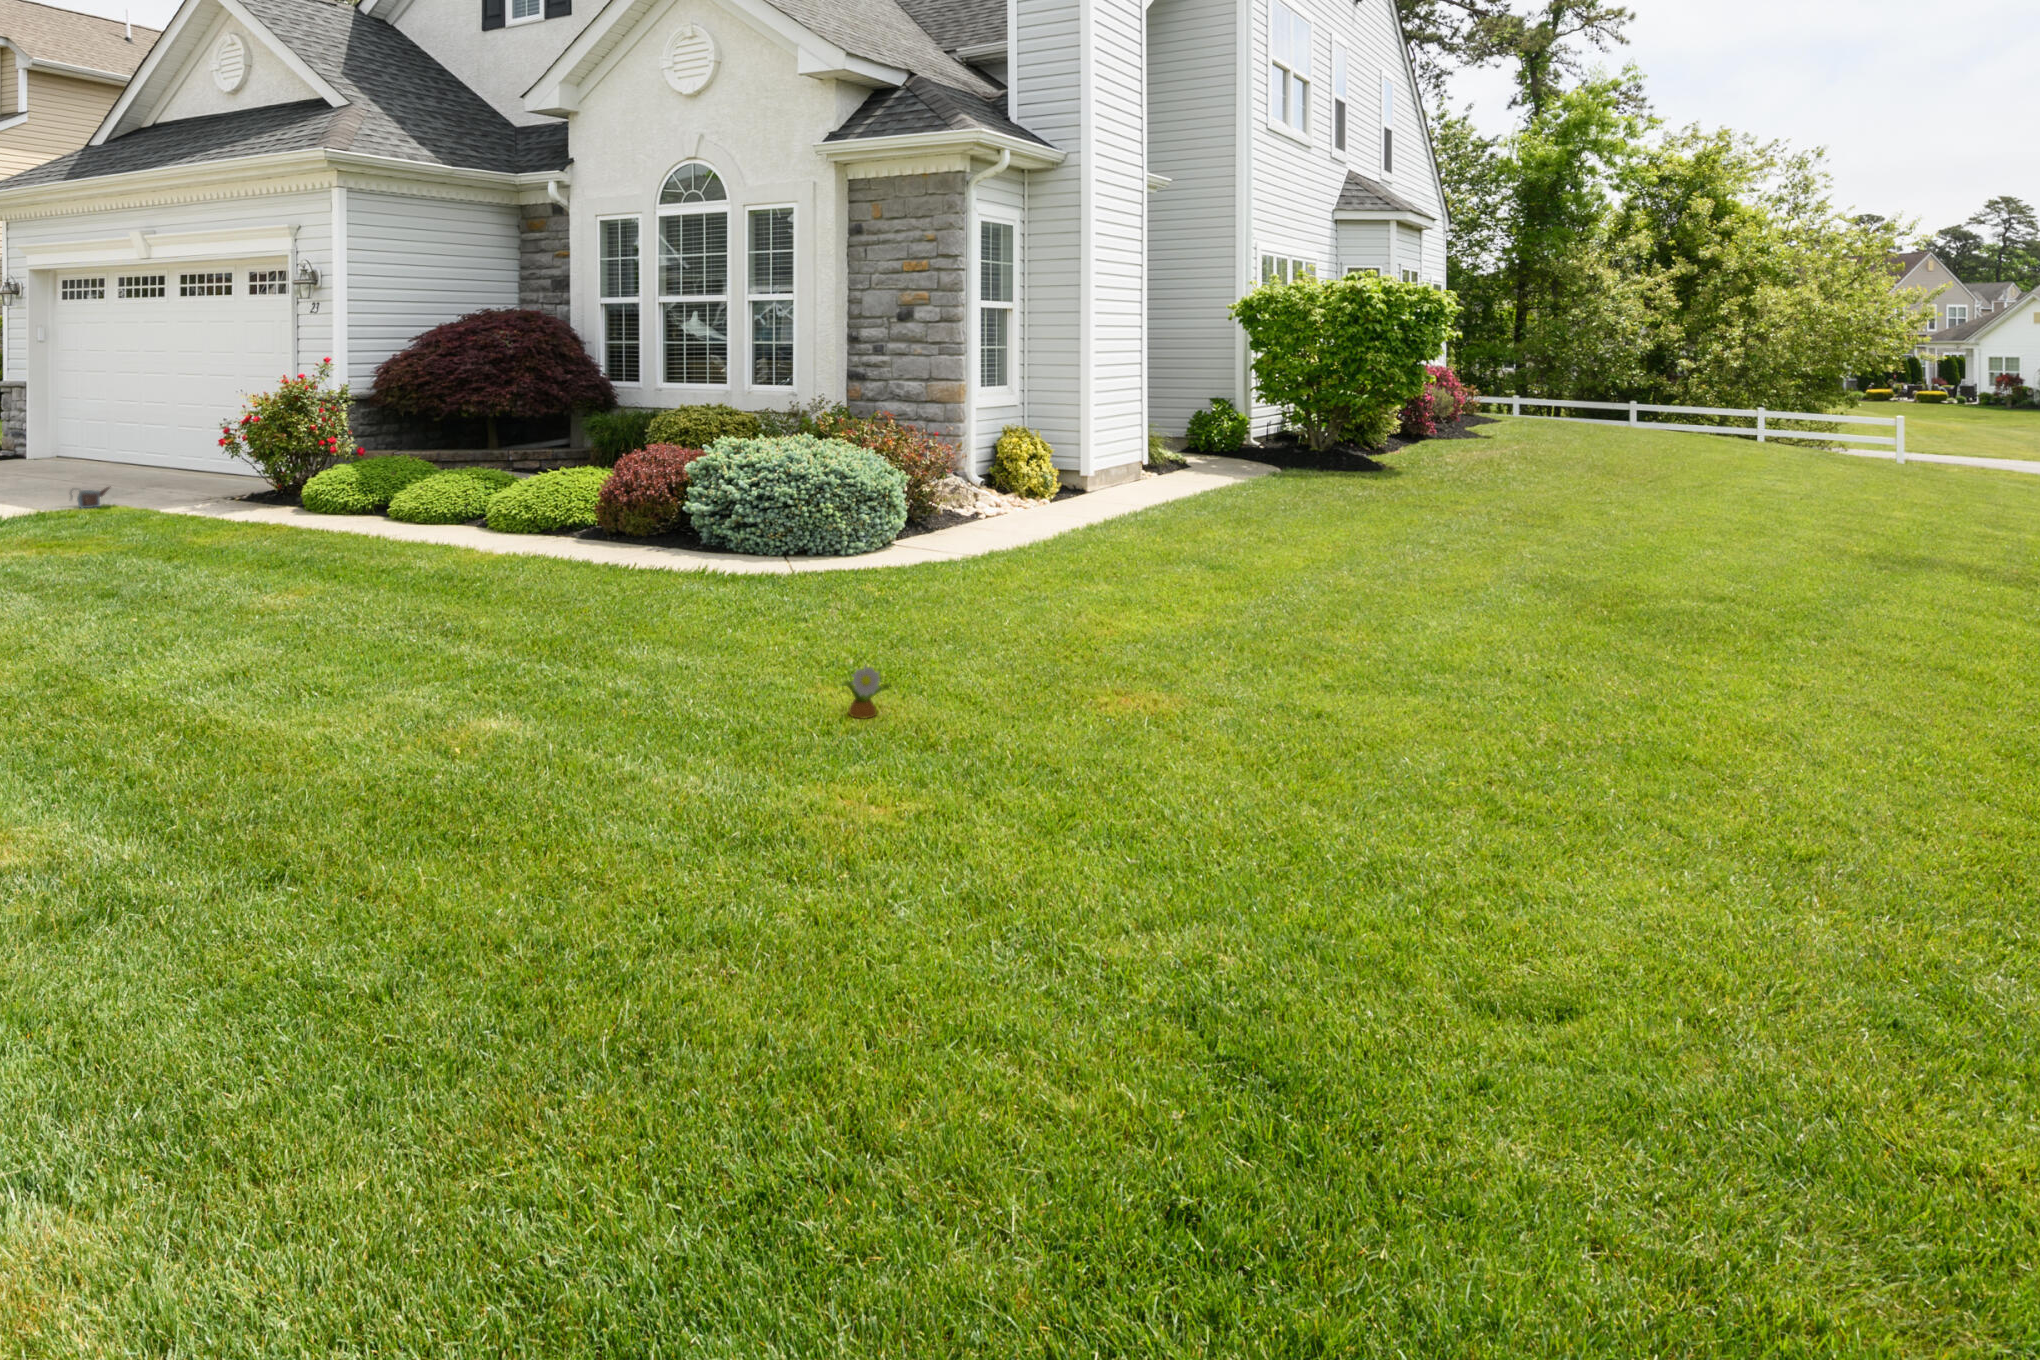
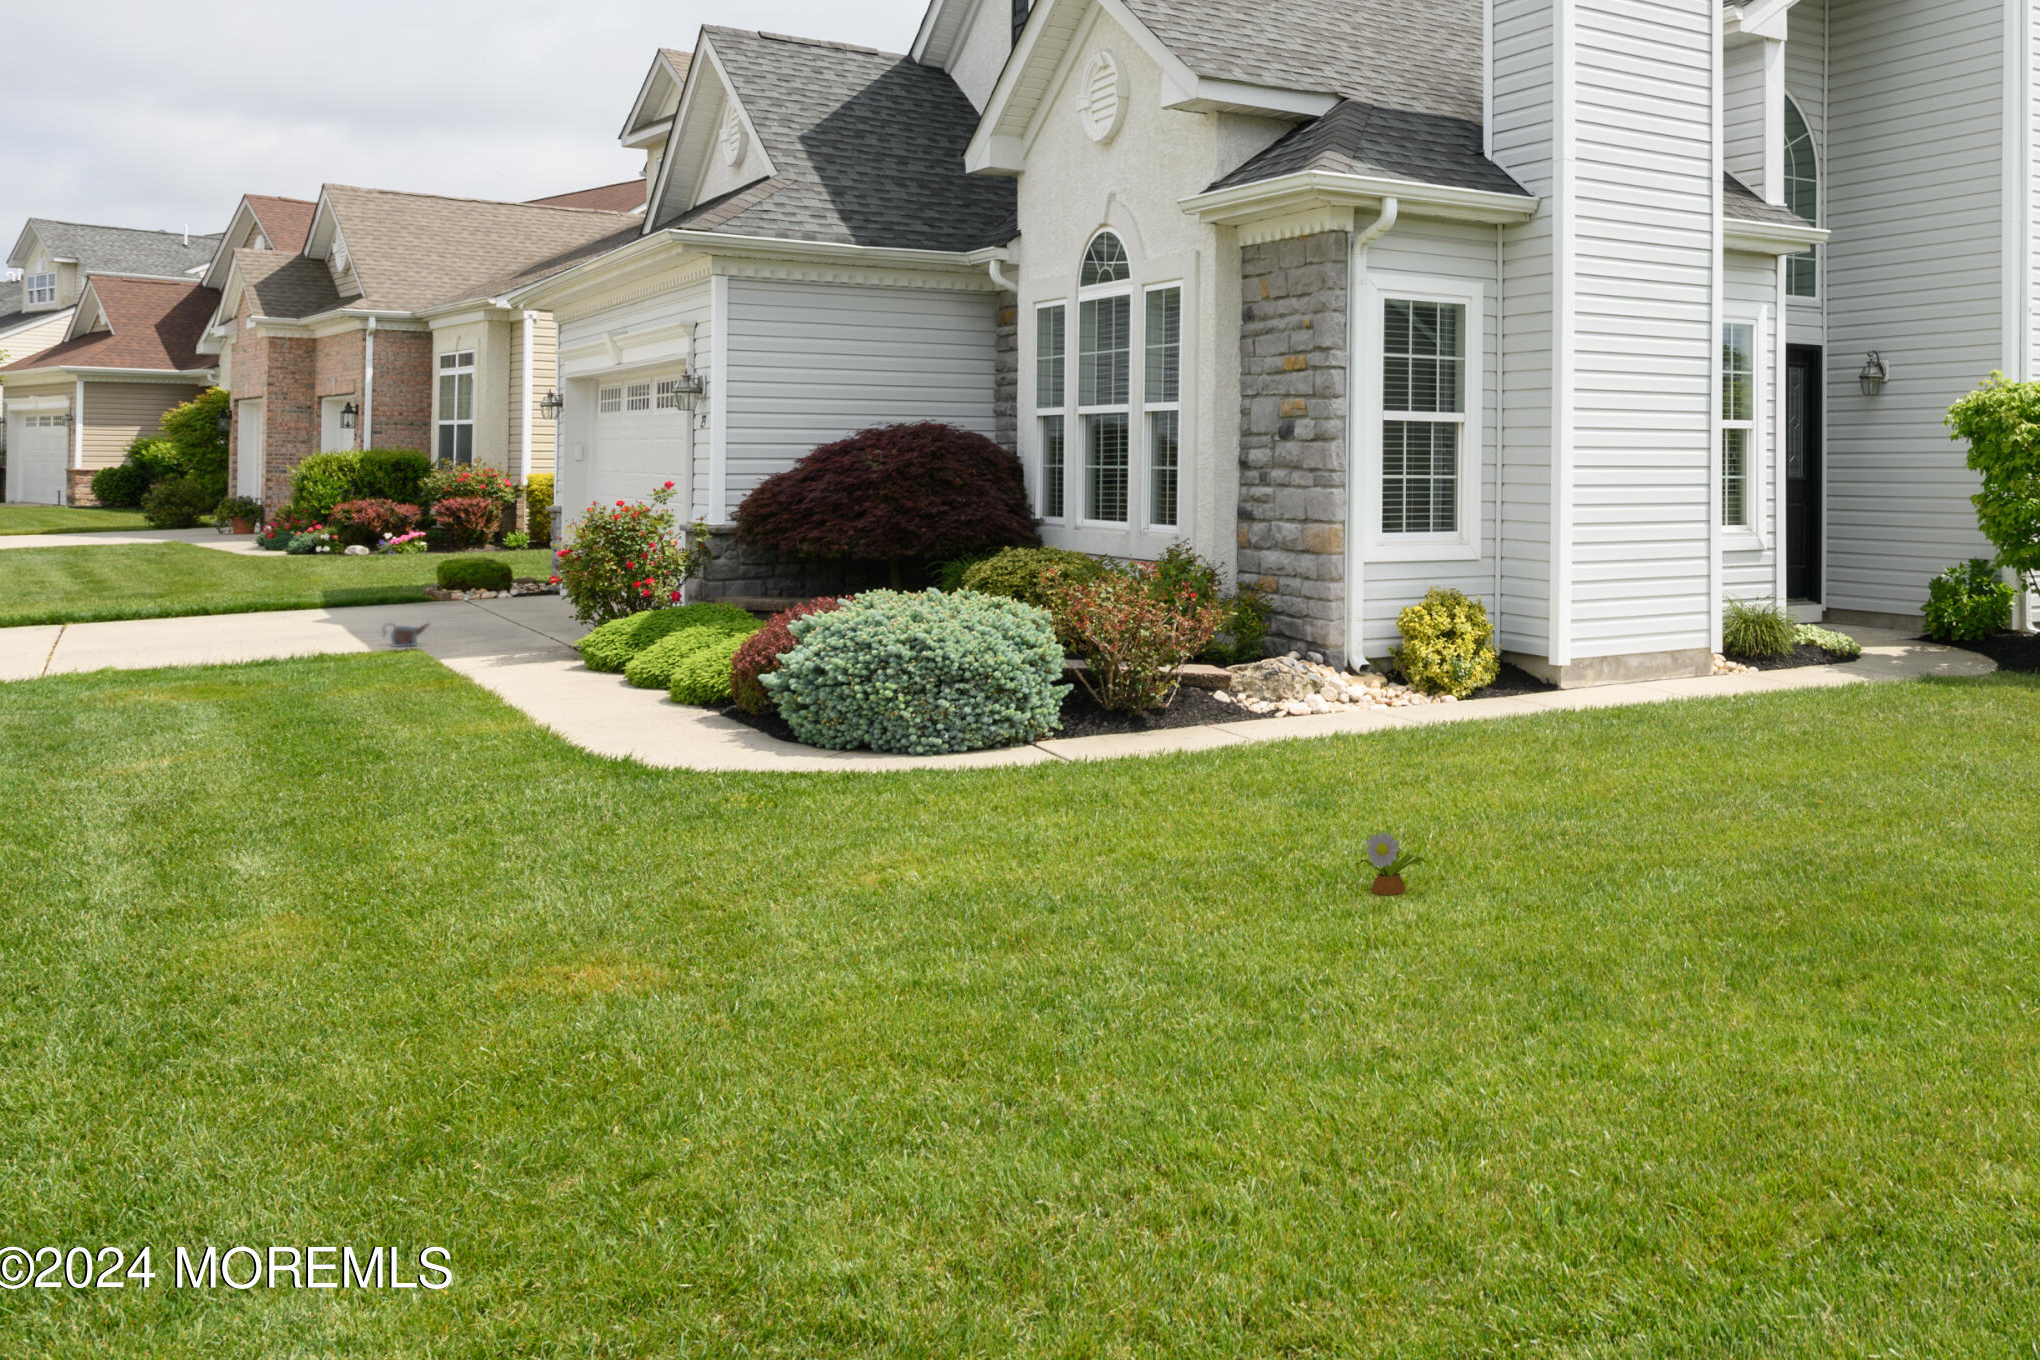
decorative plant: present [839,666,892,718] -> present [1356,831,1426,895]

